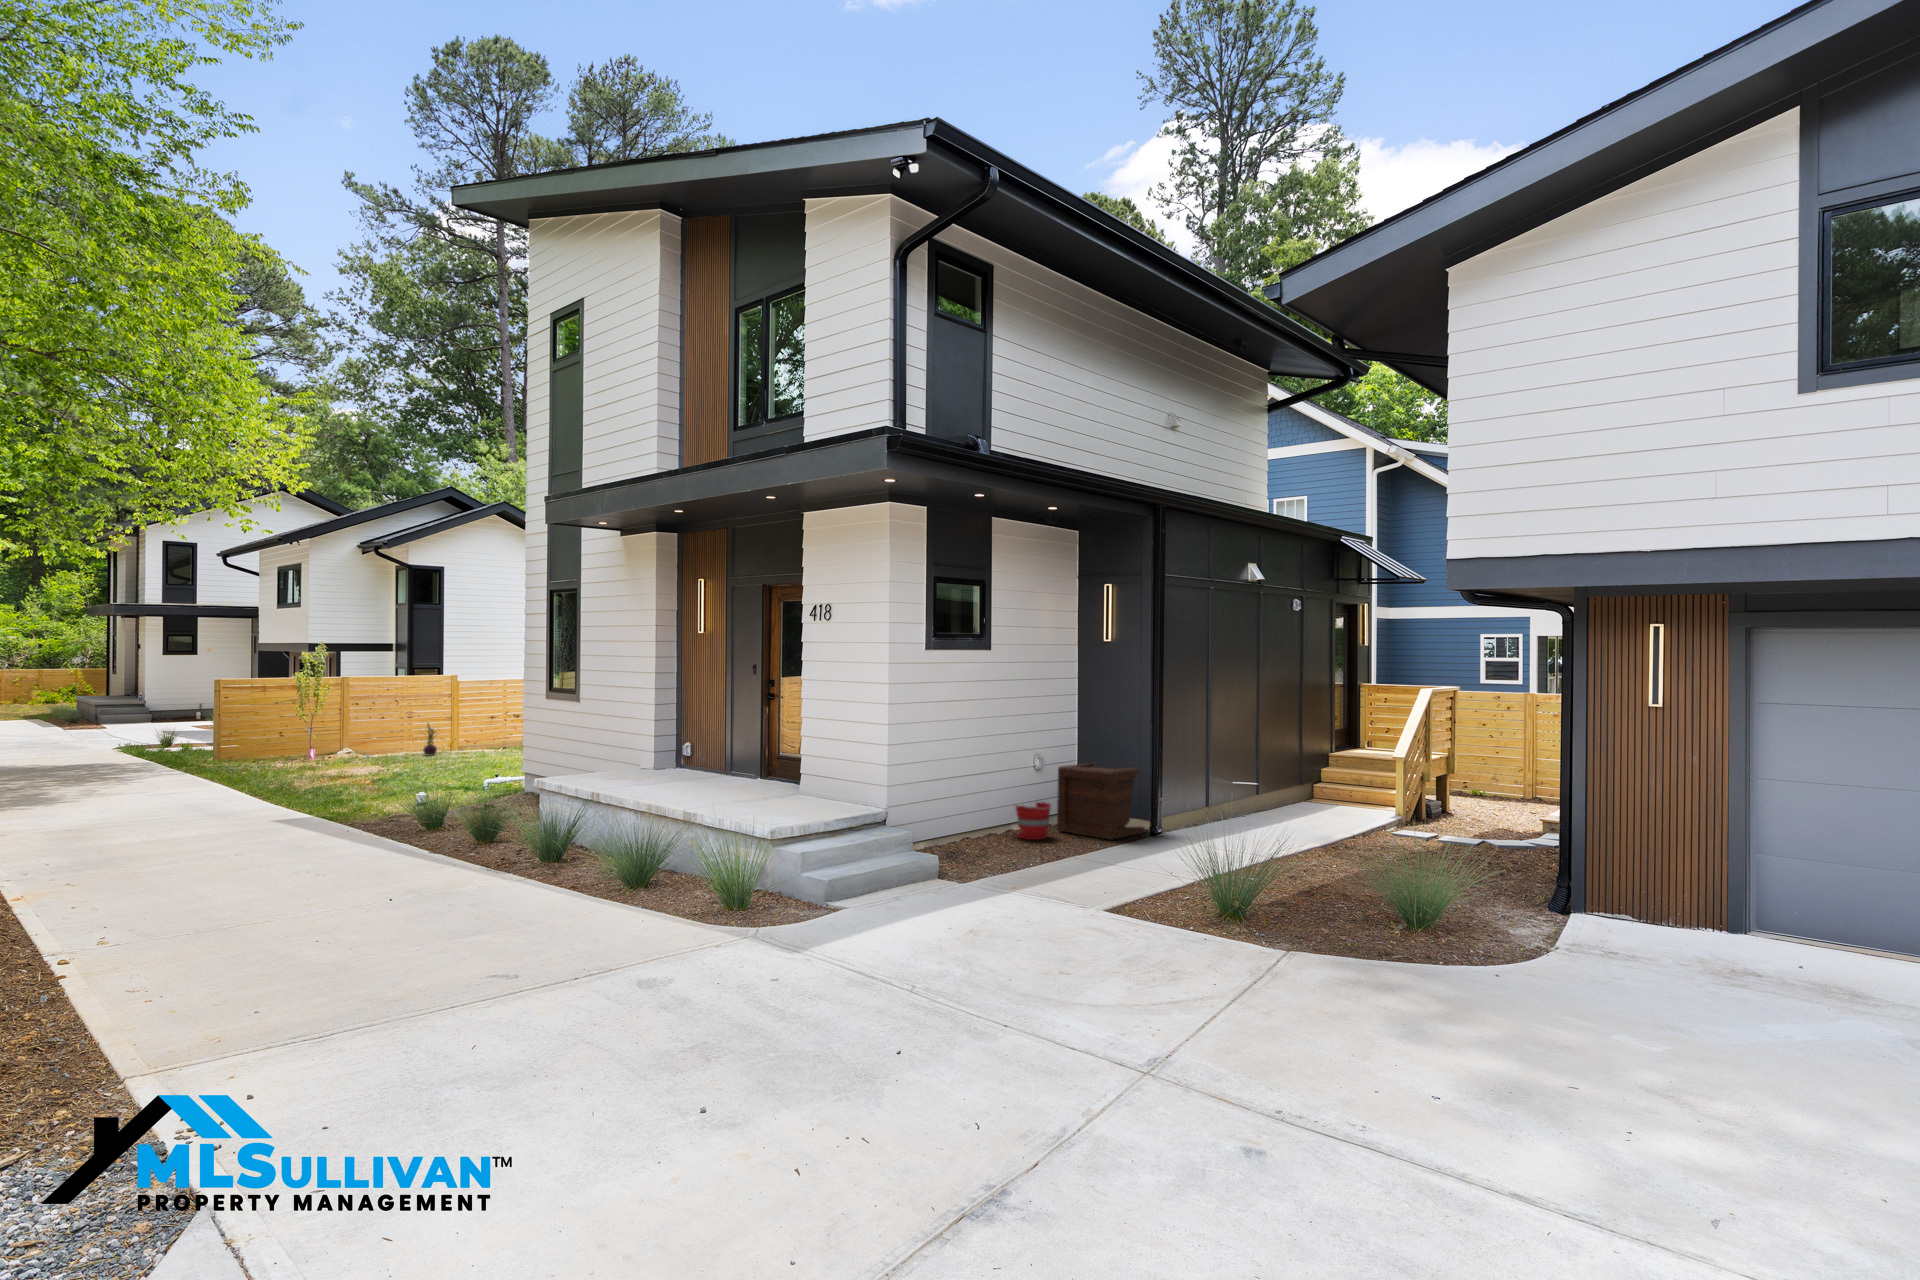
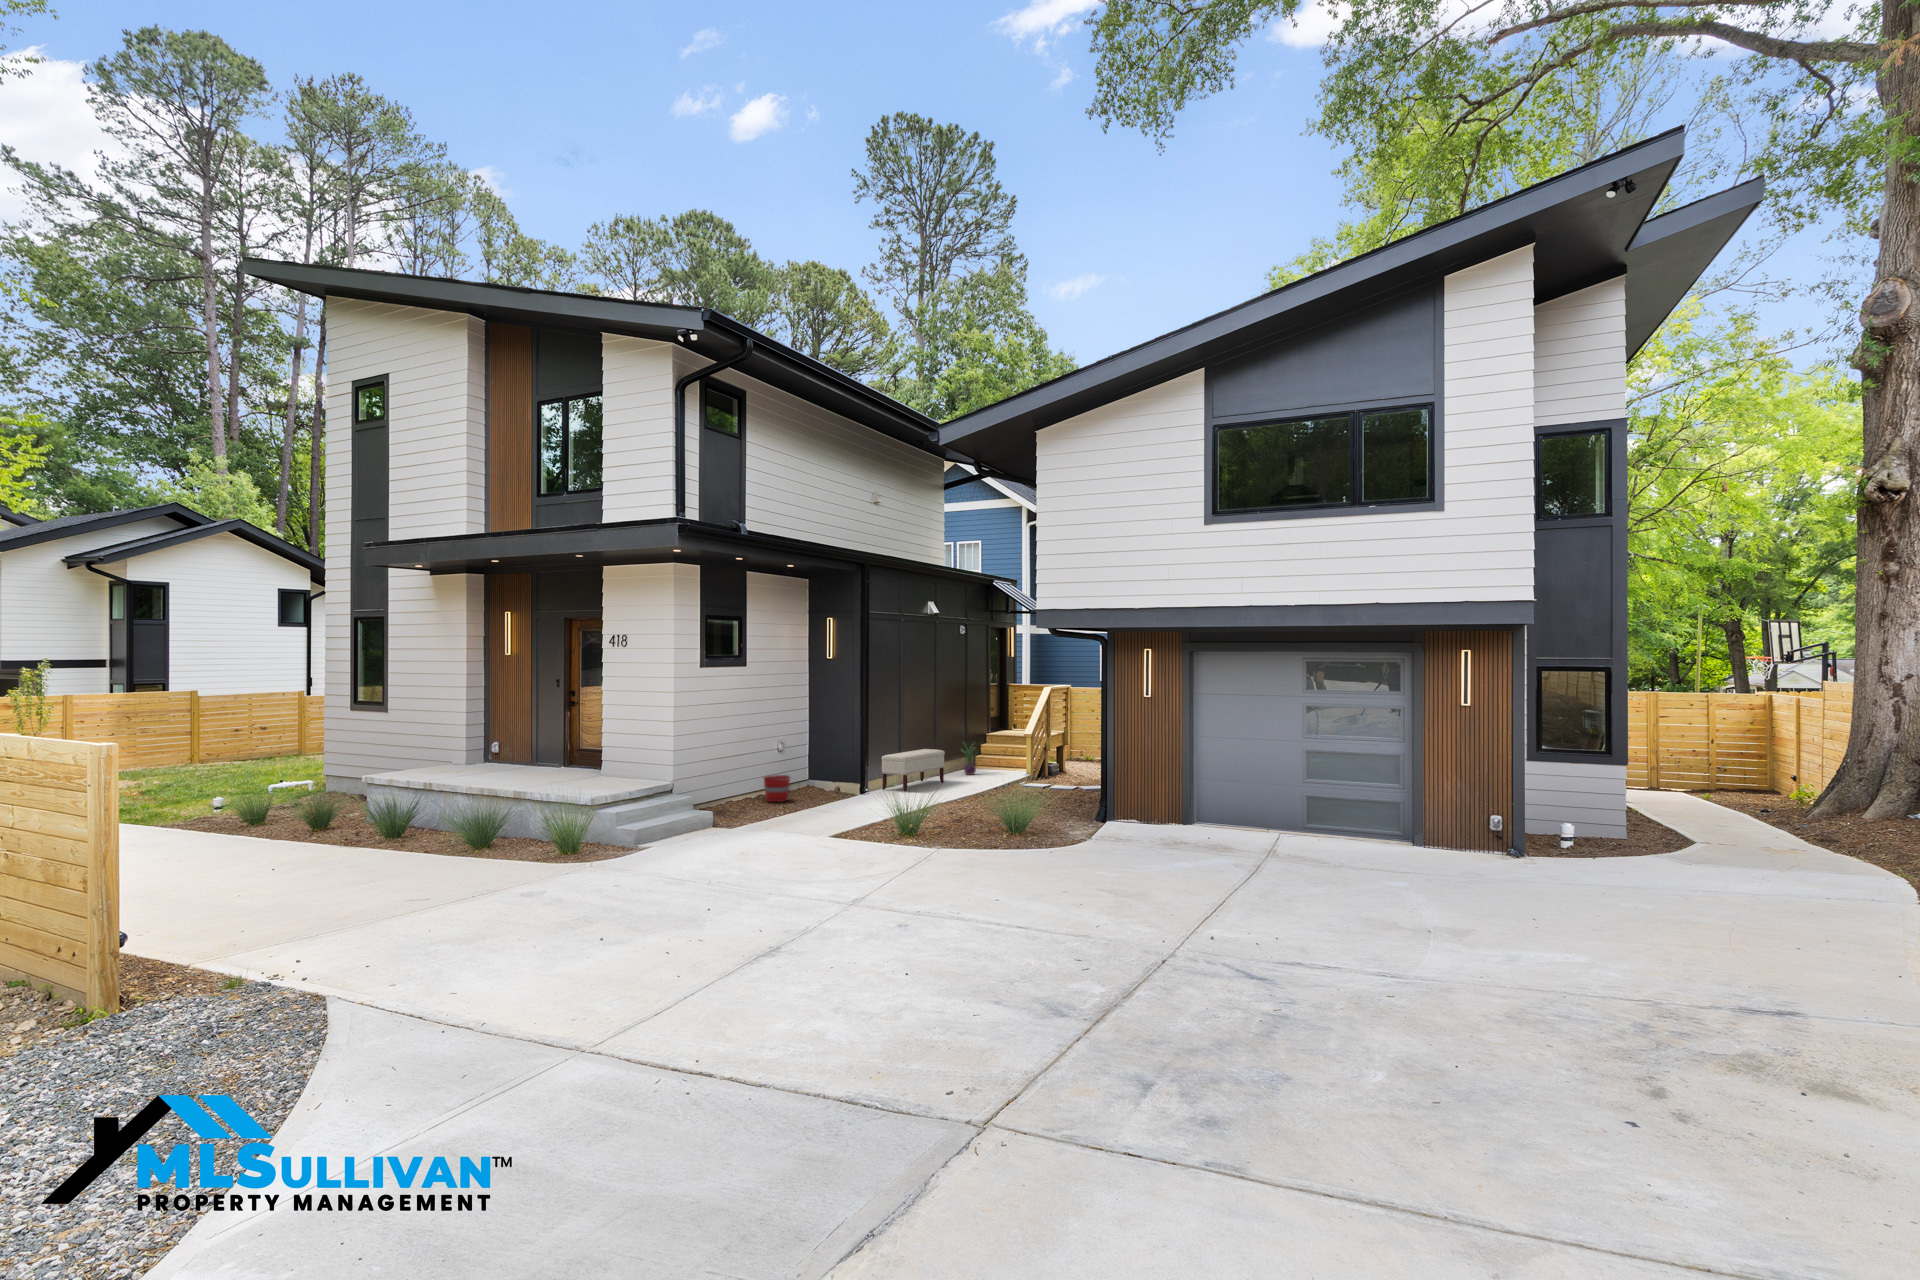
decorative plant: present [422,724,437,755] -> present [961,742,978,775]
wooden crate: present [1057,763,1148,840] -> none [795,745,860,799]
bench: none [1181,773,1273,835] -> present [882,749,945,791]

